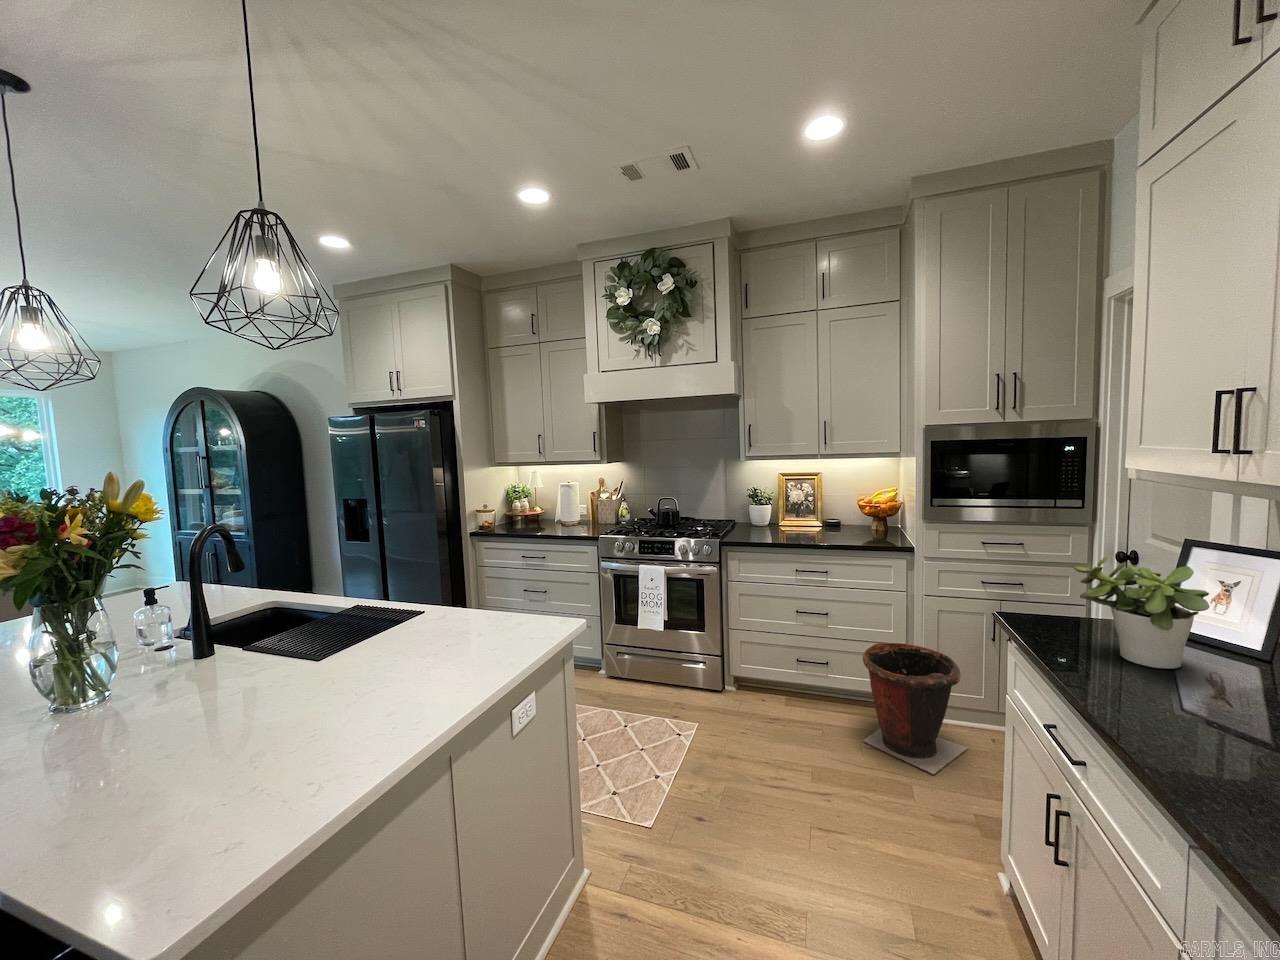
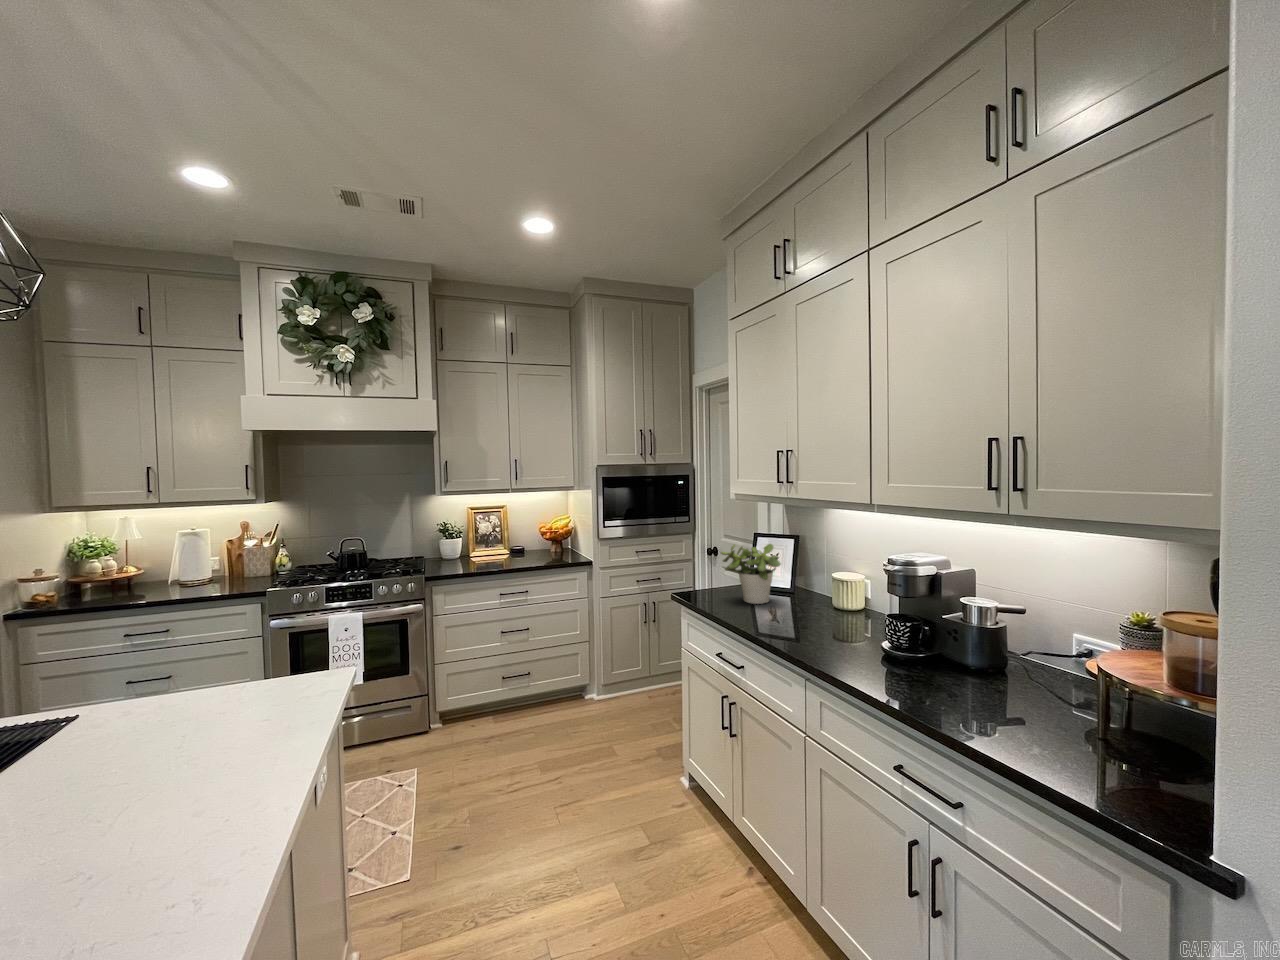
waste bin: present [863,643,967,774] -> none [563,638,637,733]

